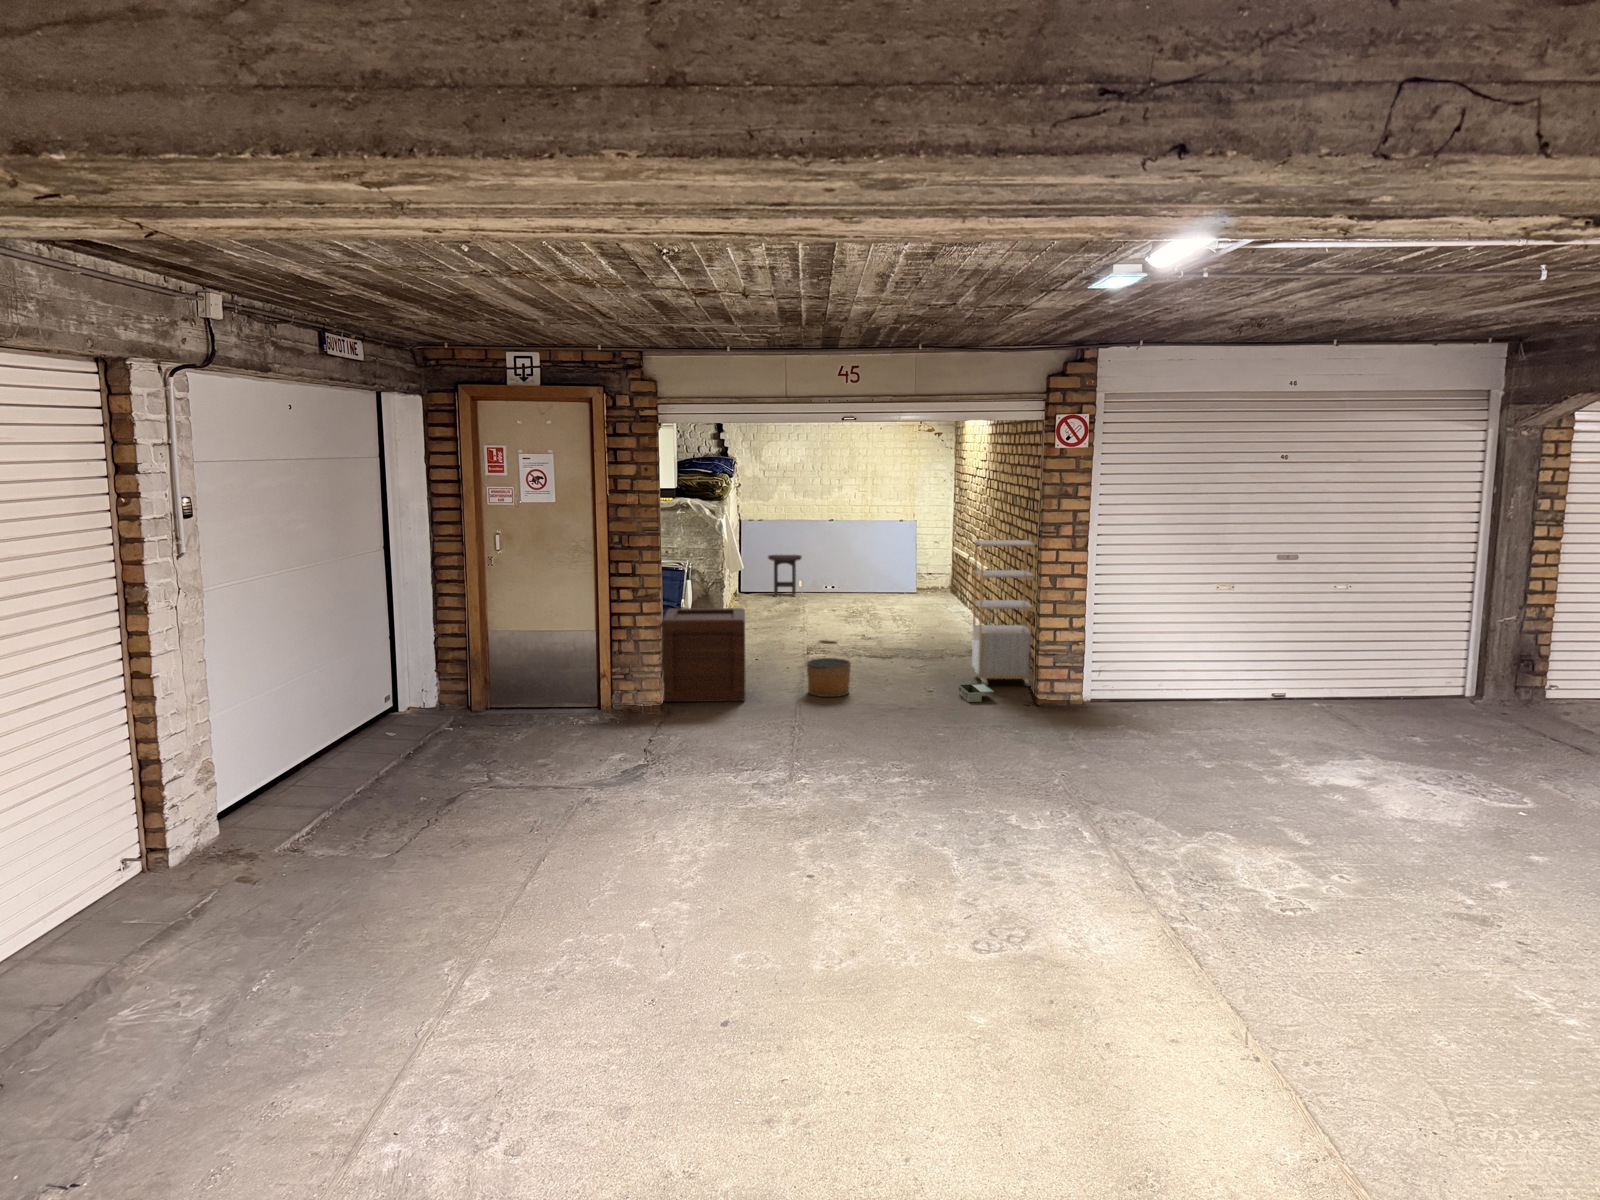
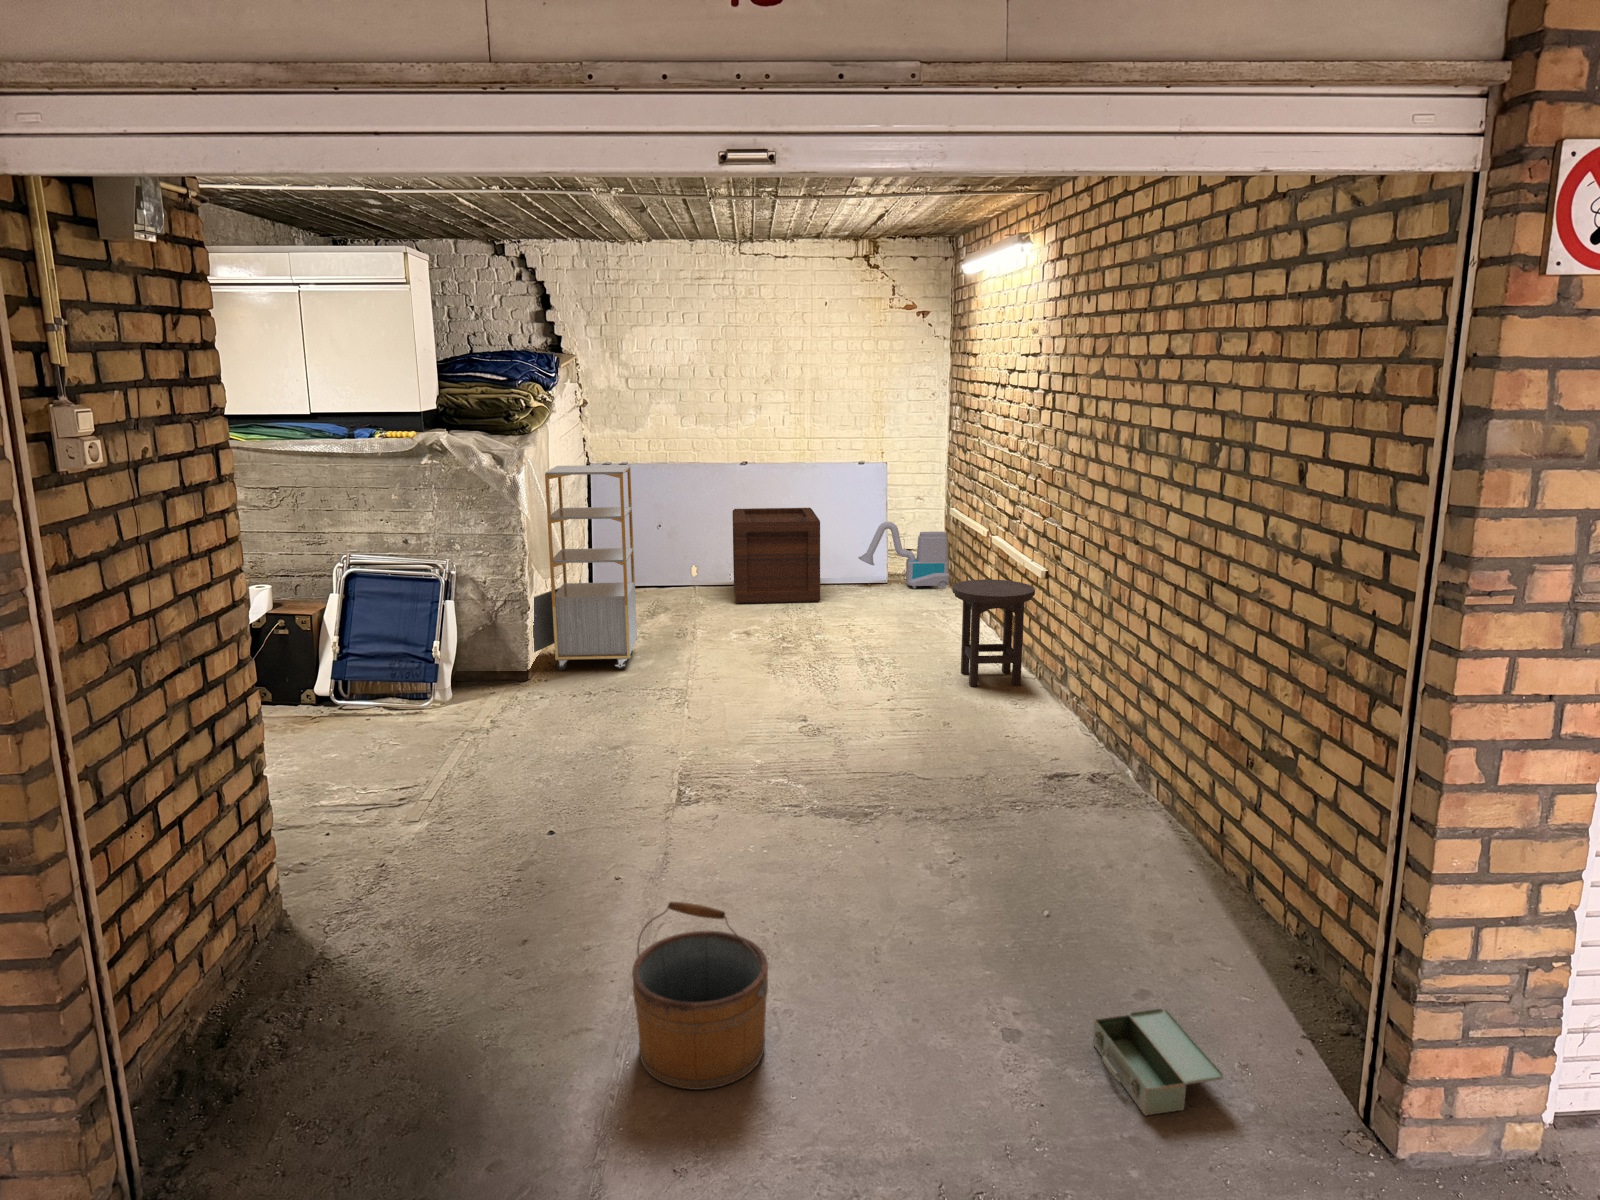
shelving unit: present [972,540,1036,687] -> present [533,465,637,671]
stool: present [768,554,802,597] -> present [952,579,1035,686]
vacuum cleaner: none [898,555,952,595] -> present [858,522,949,589]
wooden crate: present [661,608,746,702] -> present [733,508,820,604]

